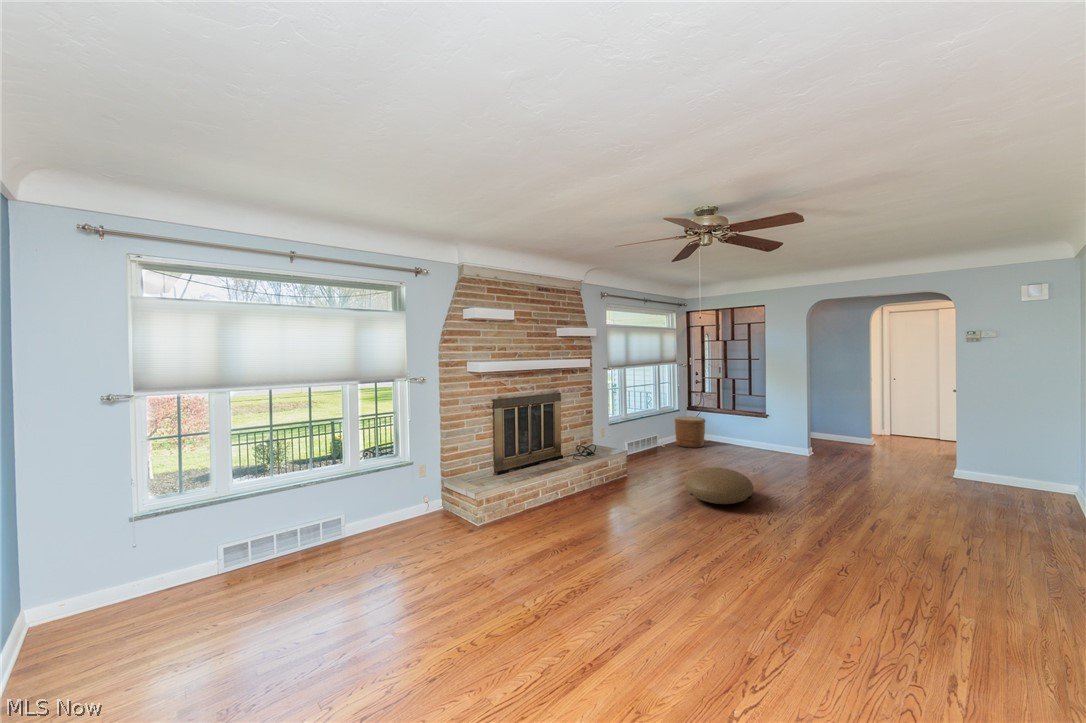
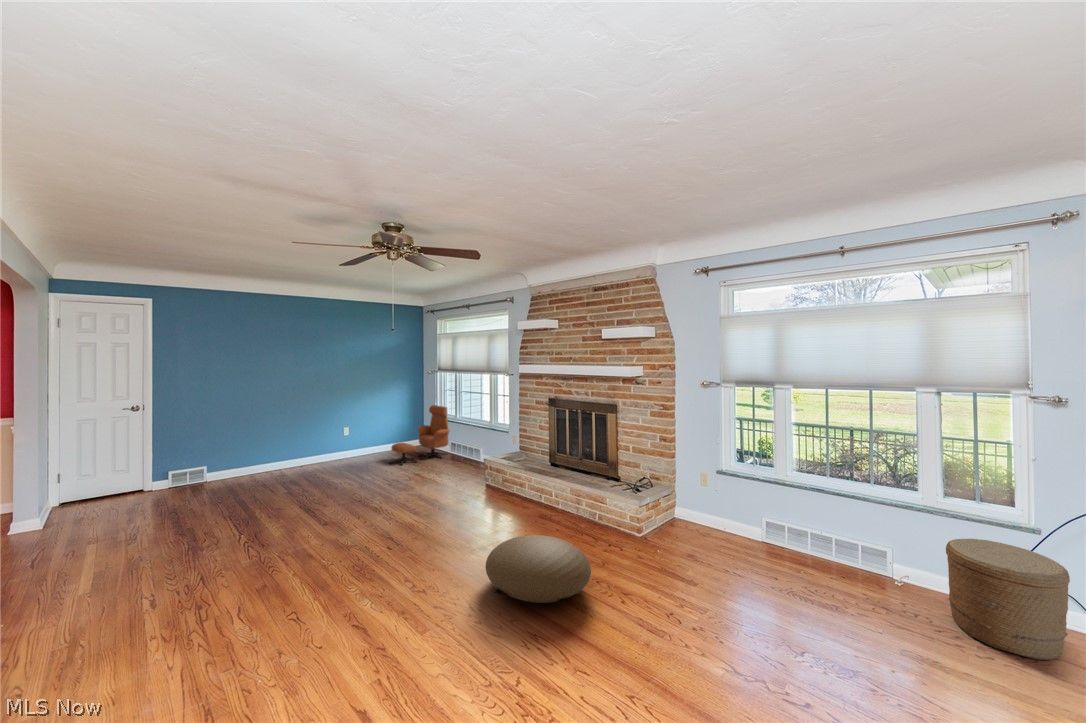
lounge chair: none [165,463,290,642] -> present [389,405,450,465]

